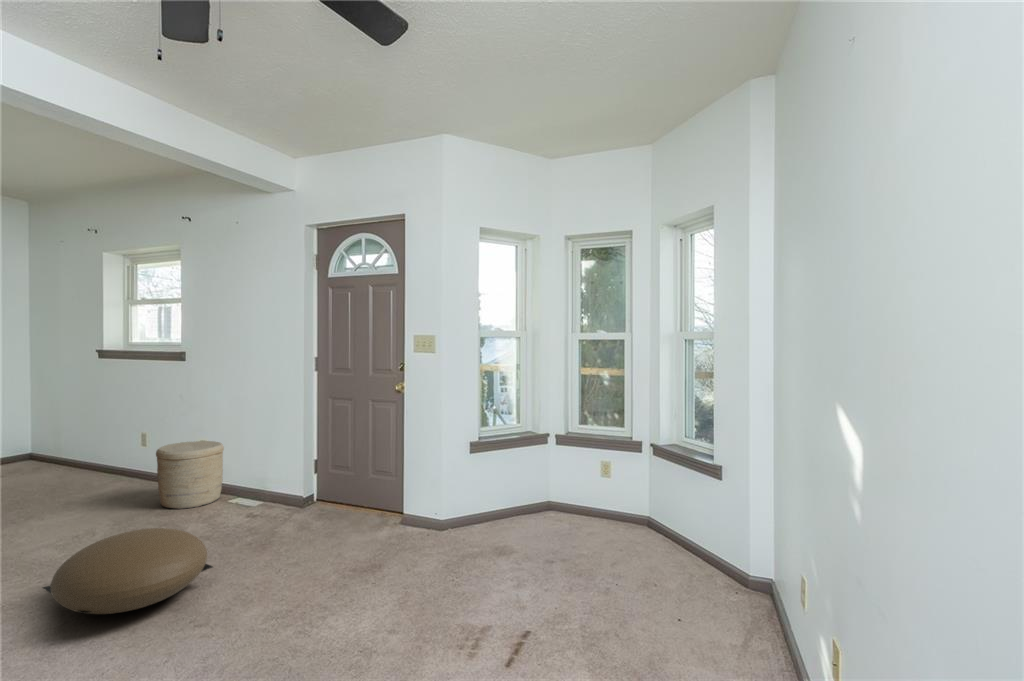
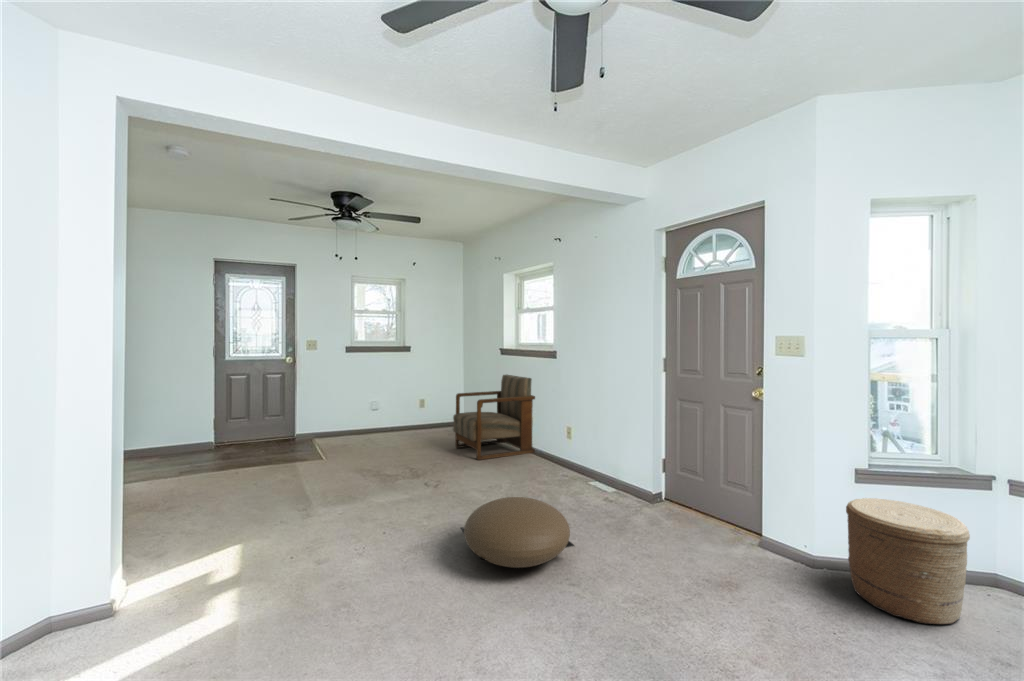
armchair: none [13,384,155,503] -> present [453,375,535,460]
woven basket: present [156,441,224,509] -> present [846,498,970,624]

